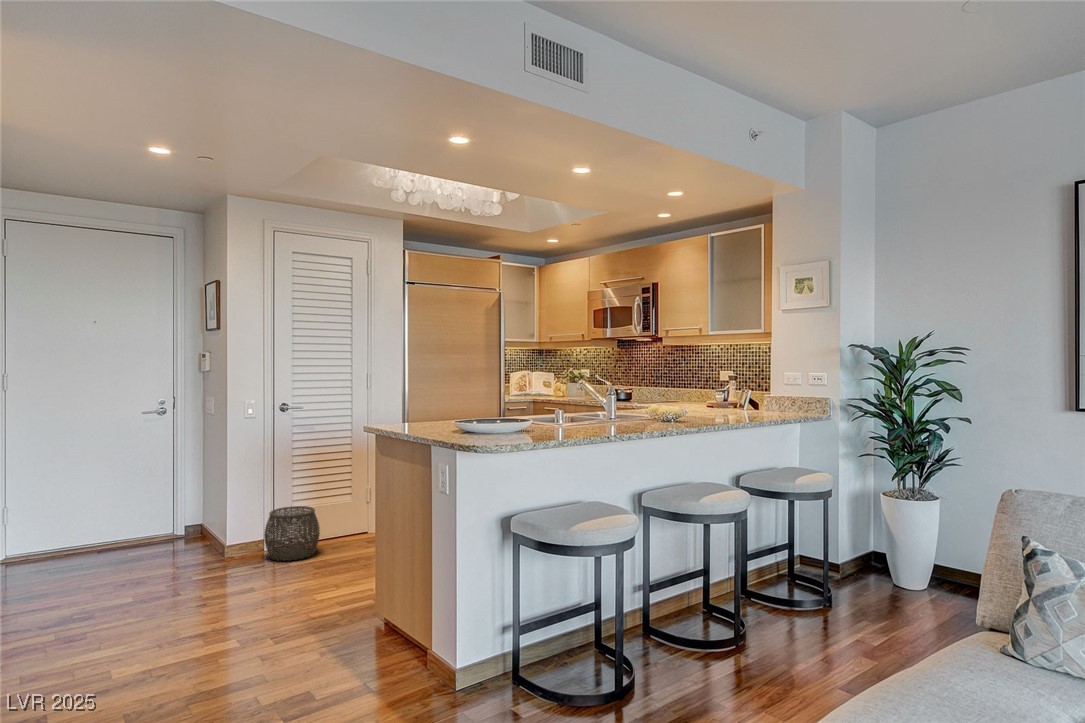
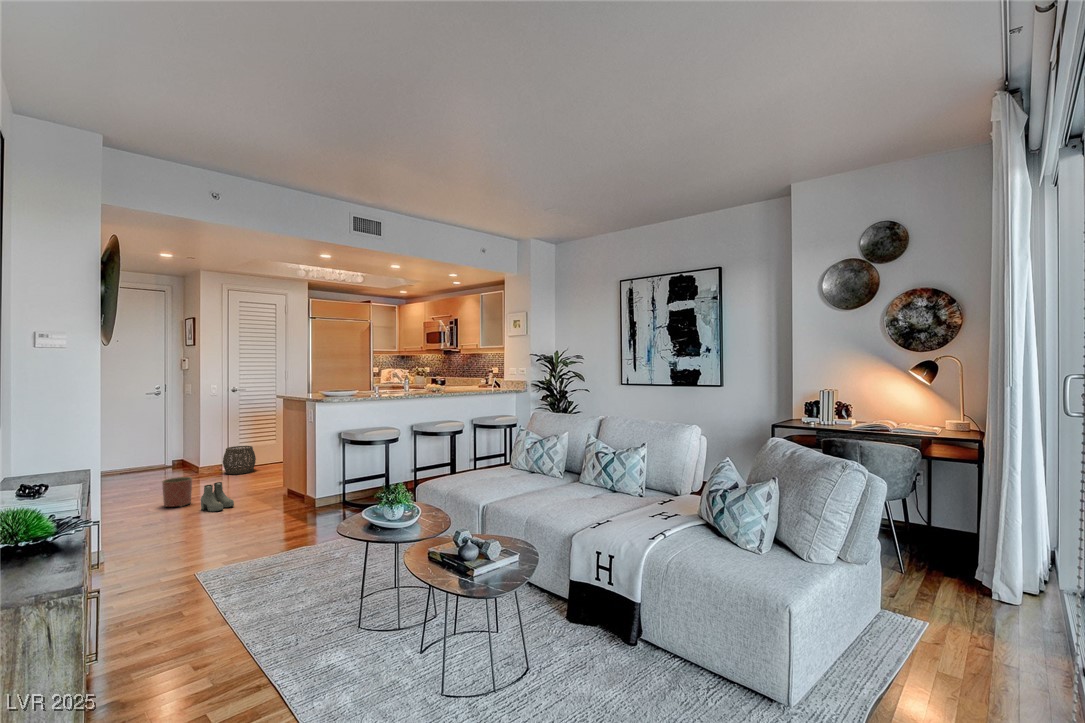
planter: none [132,594,194,667] -> present [162,477,192,507]
boots: none [205,616,275,695] -> present [201,482,234,512]

